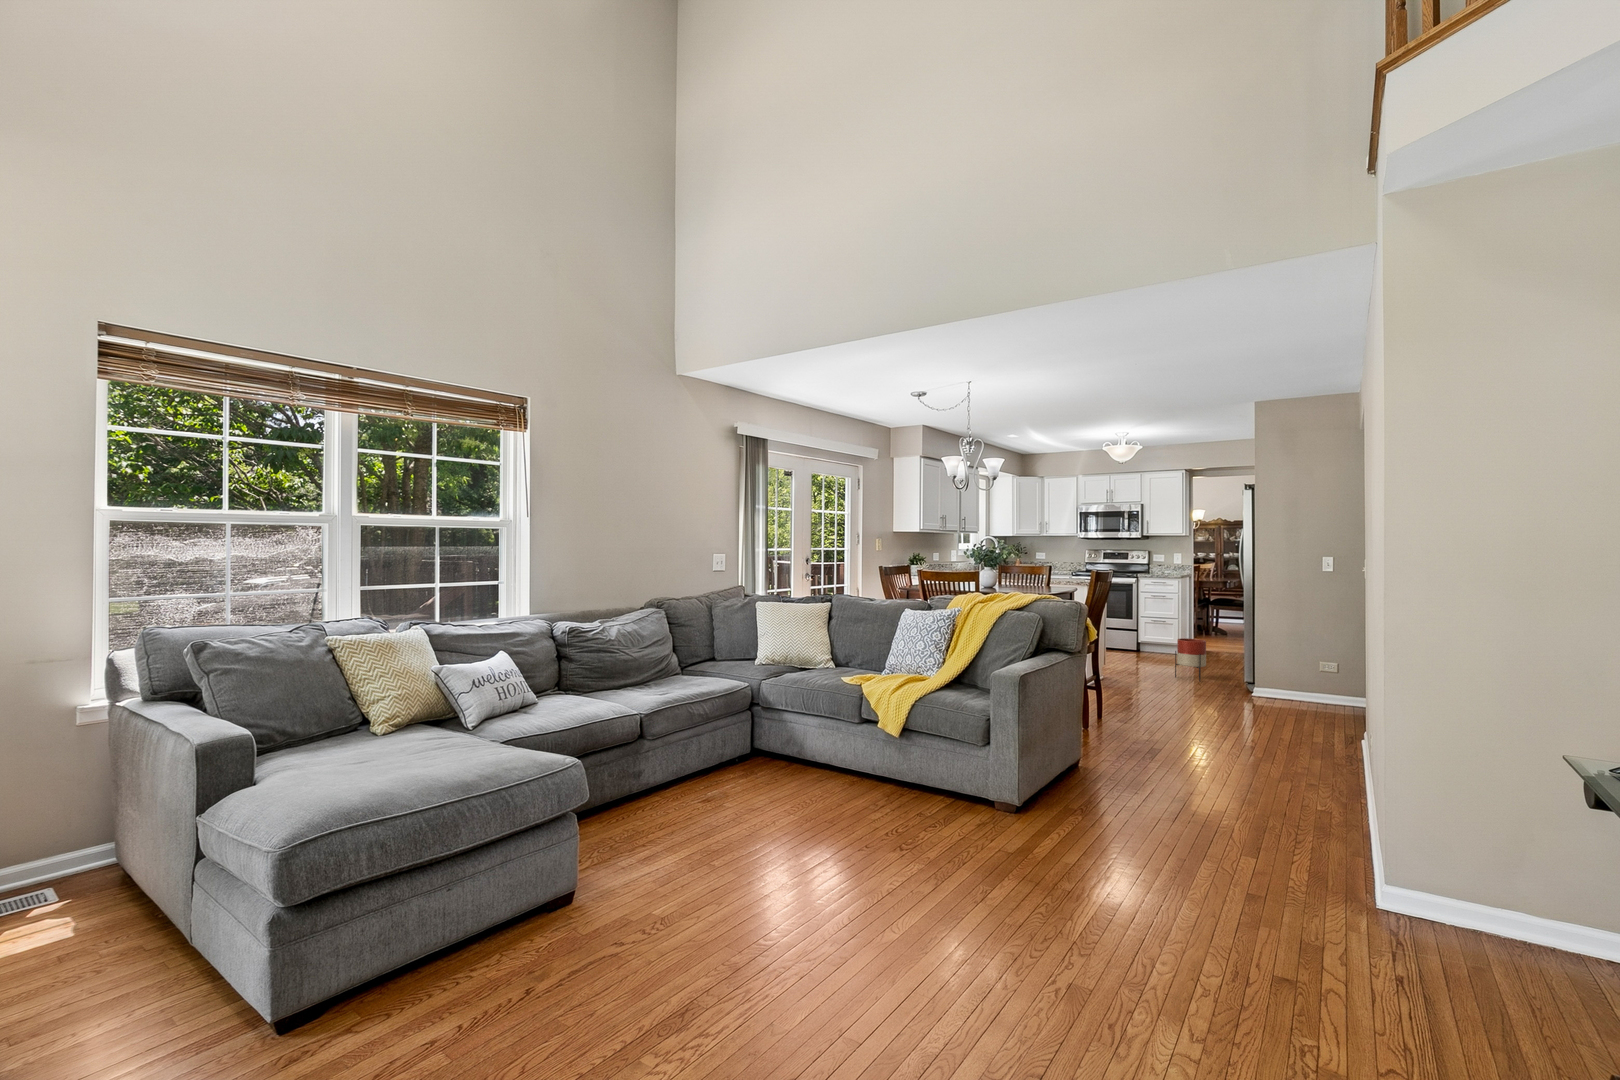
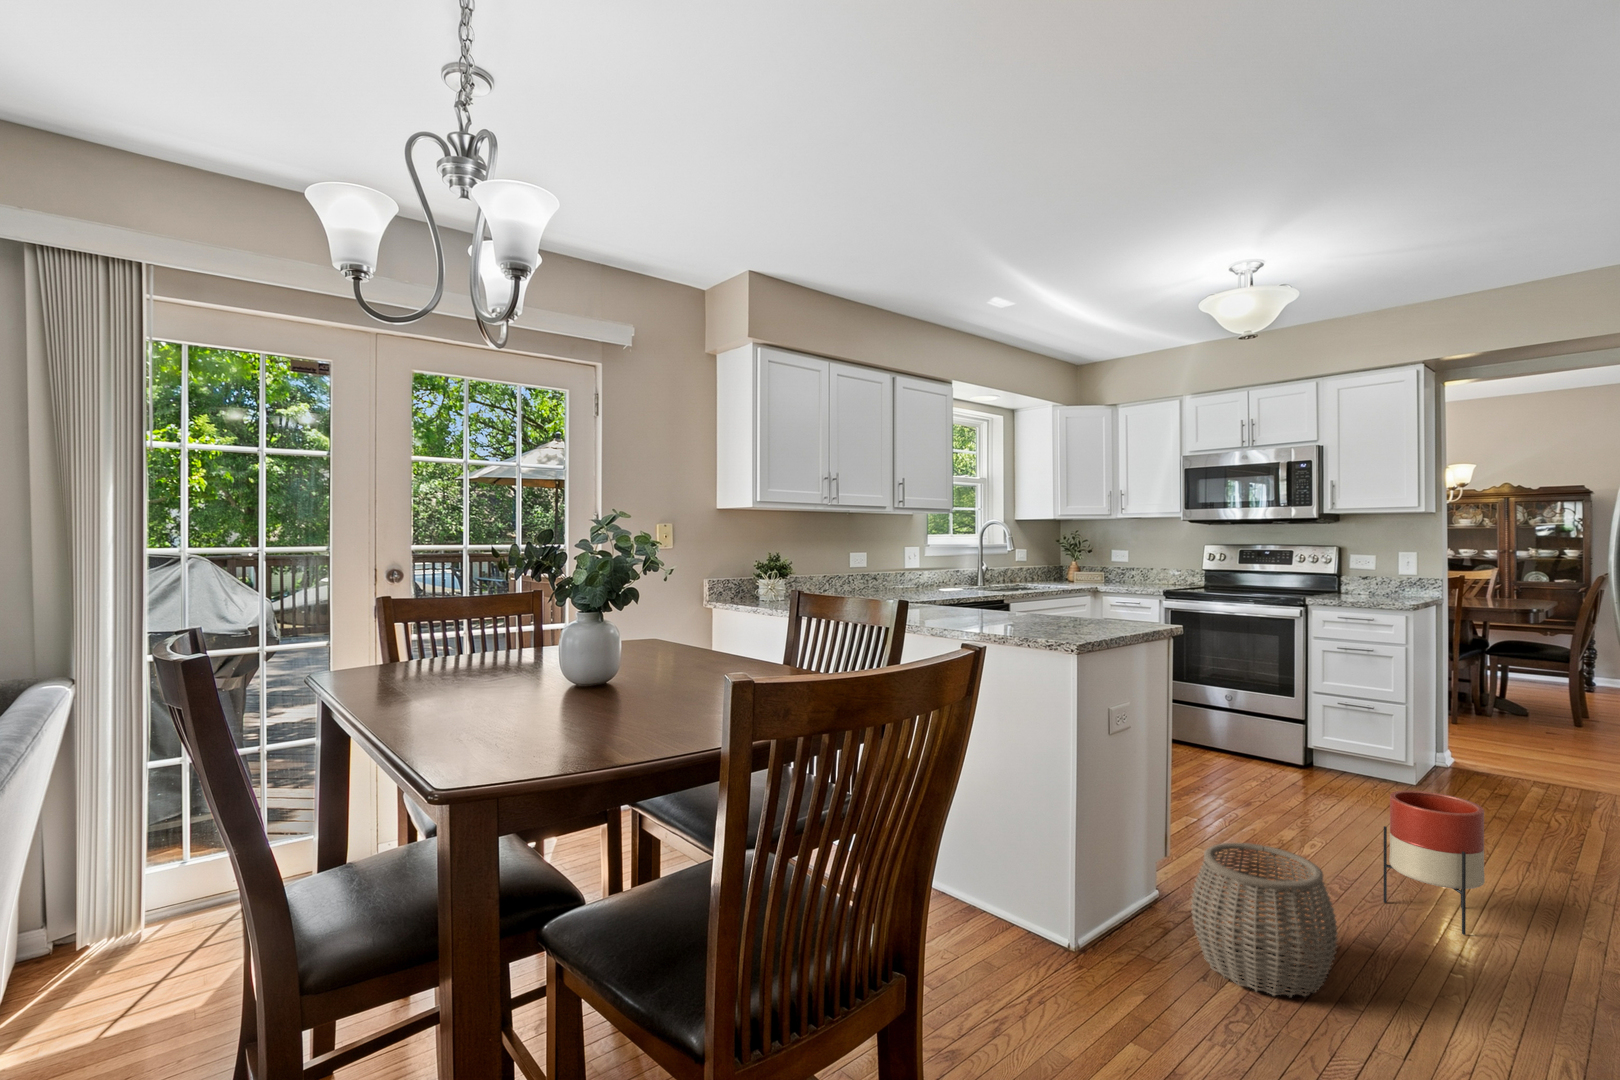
woven basket: none [1121,651,1166,692] -> present [1191,843,1338,997]

